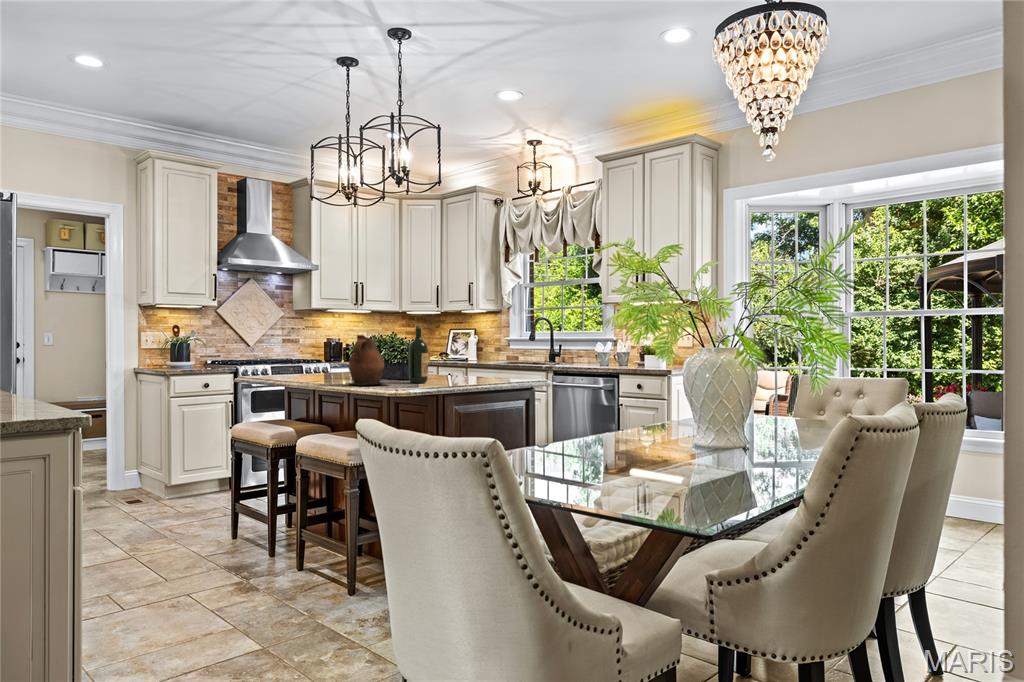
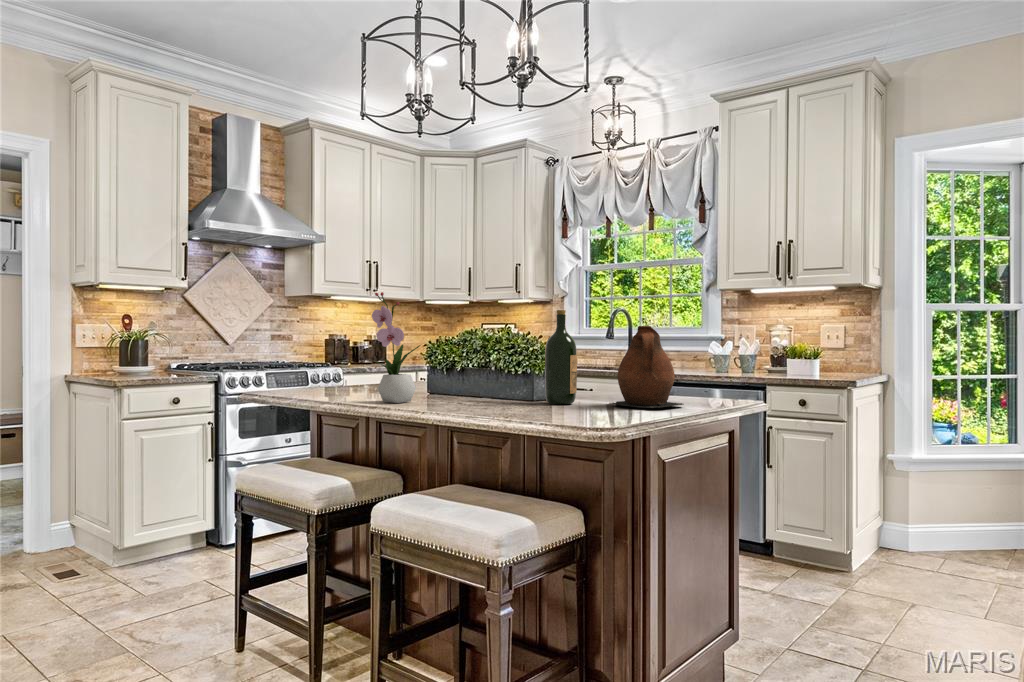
flower arrangement: none [305,316,336,382] -> present [372,292,420,403]
ceramic pitcher: present [348,335,389,385] -> present [612,326,684,408]

